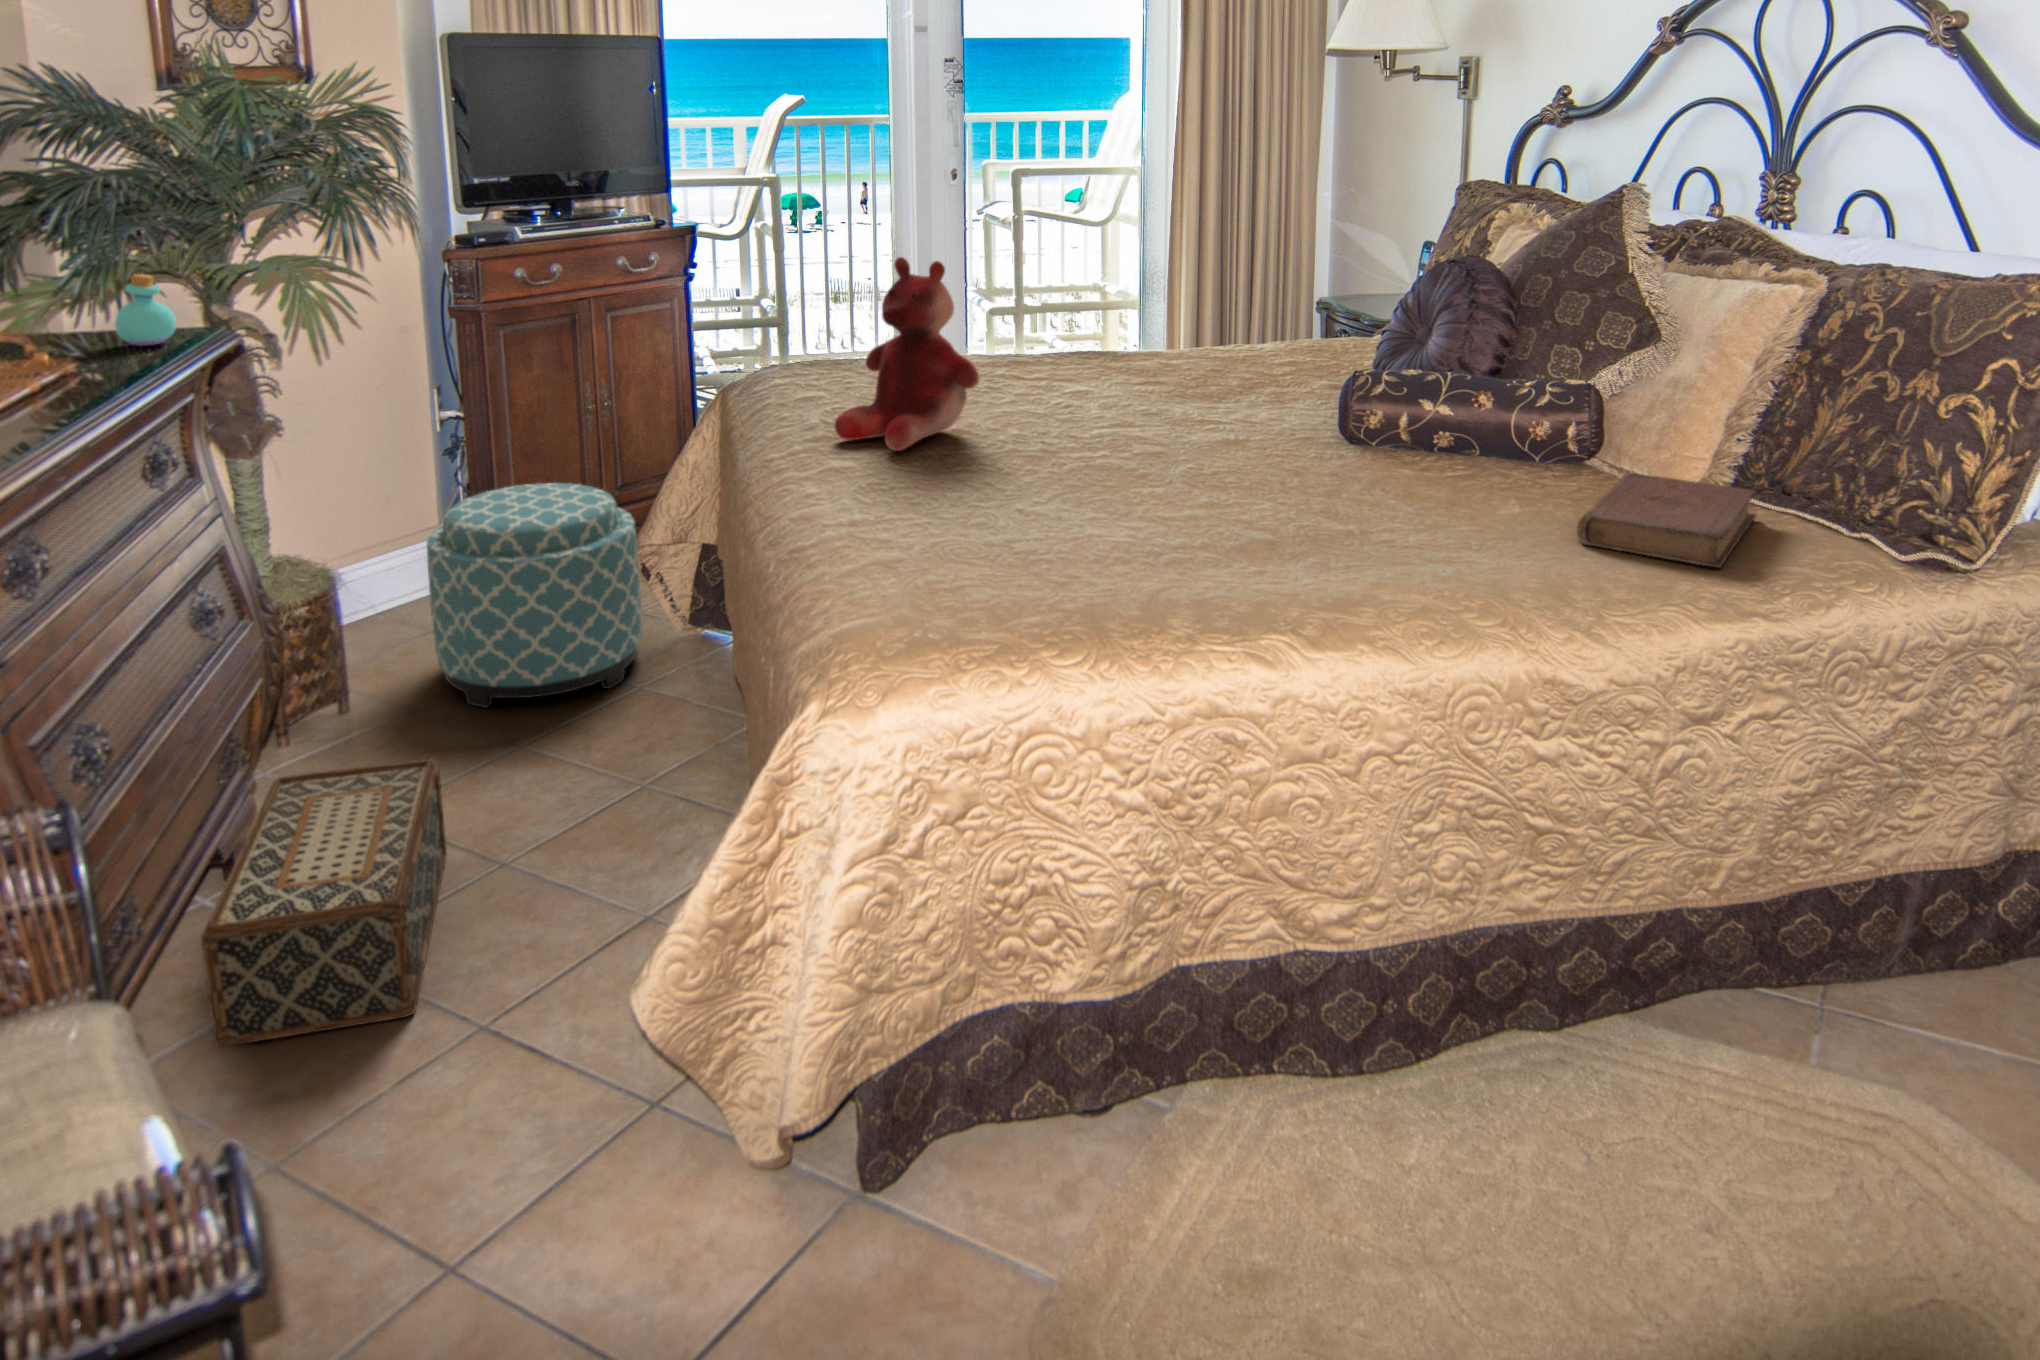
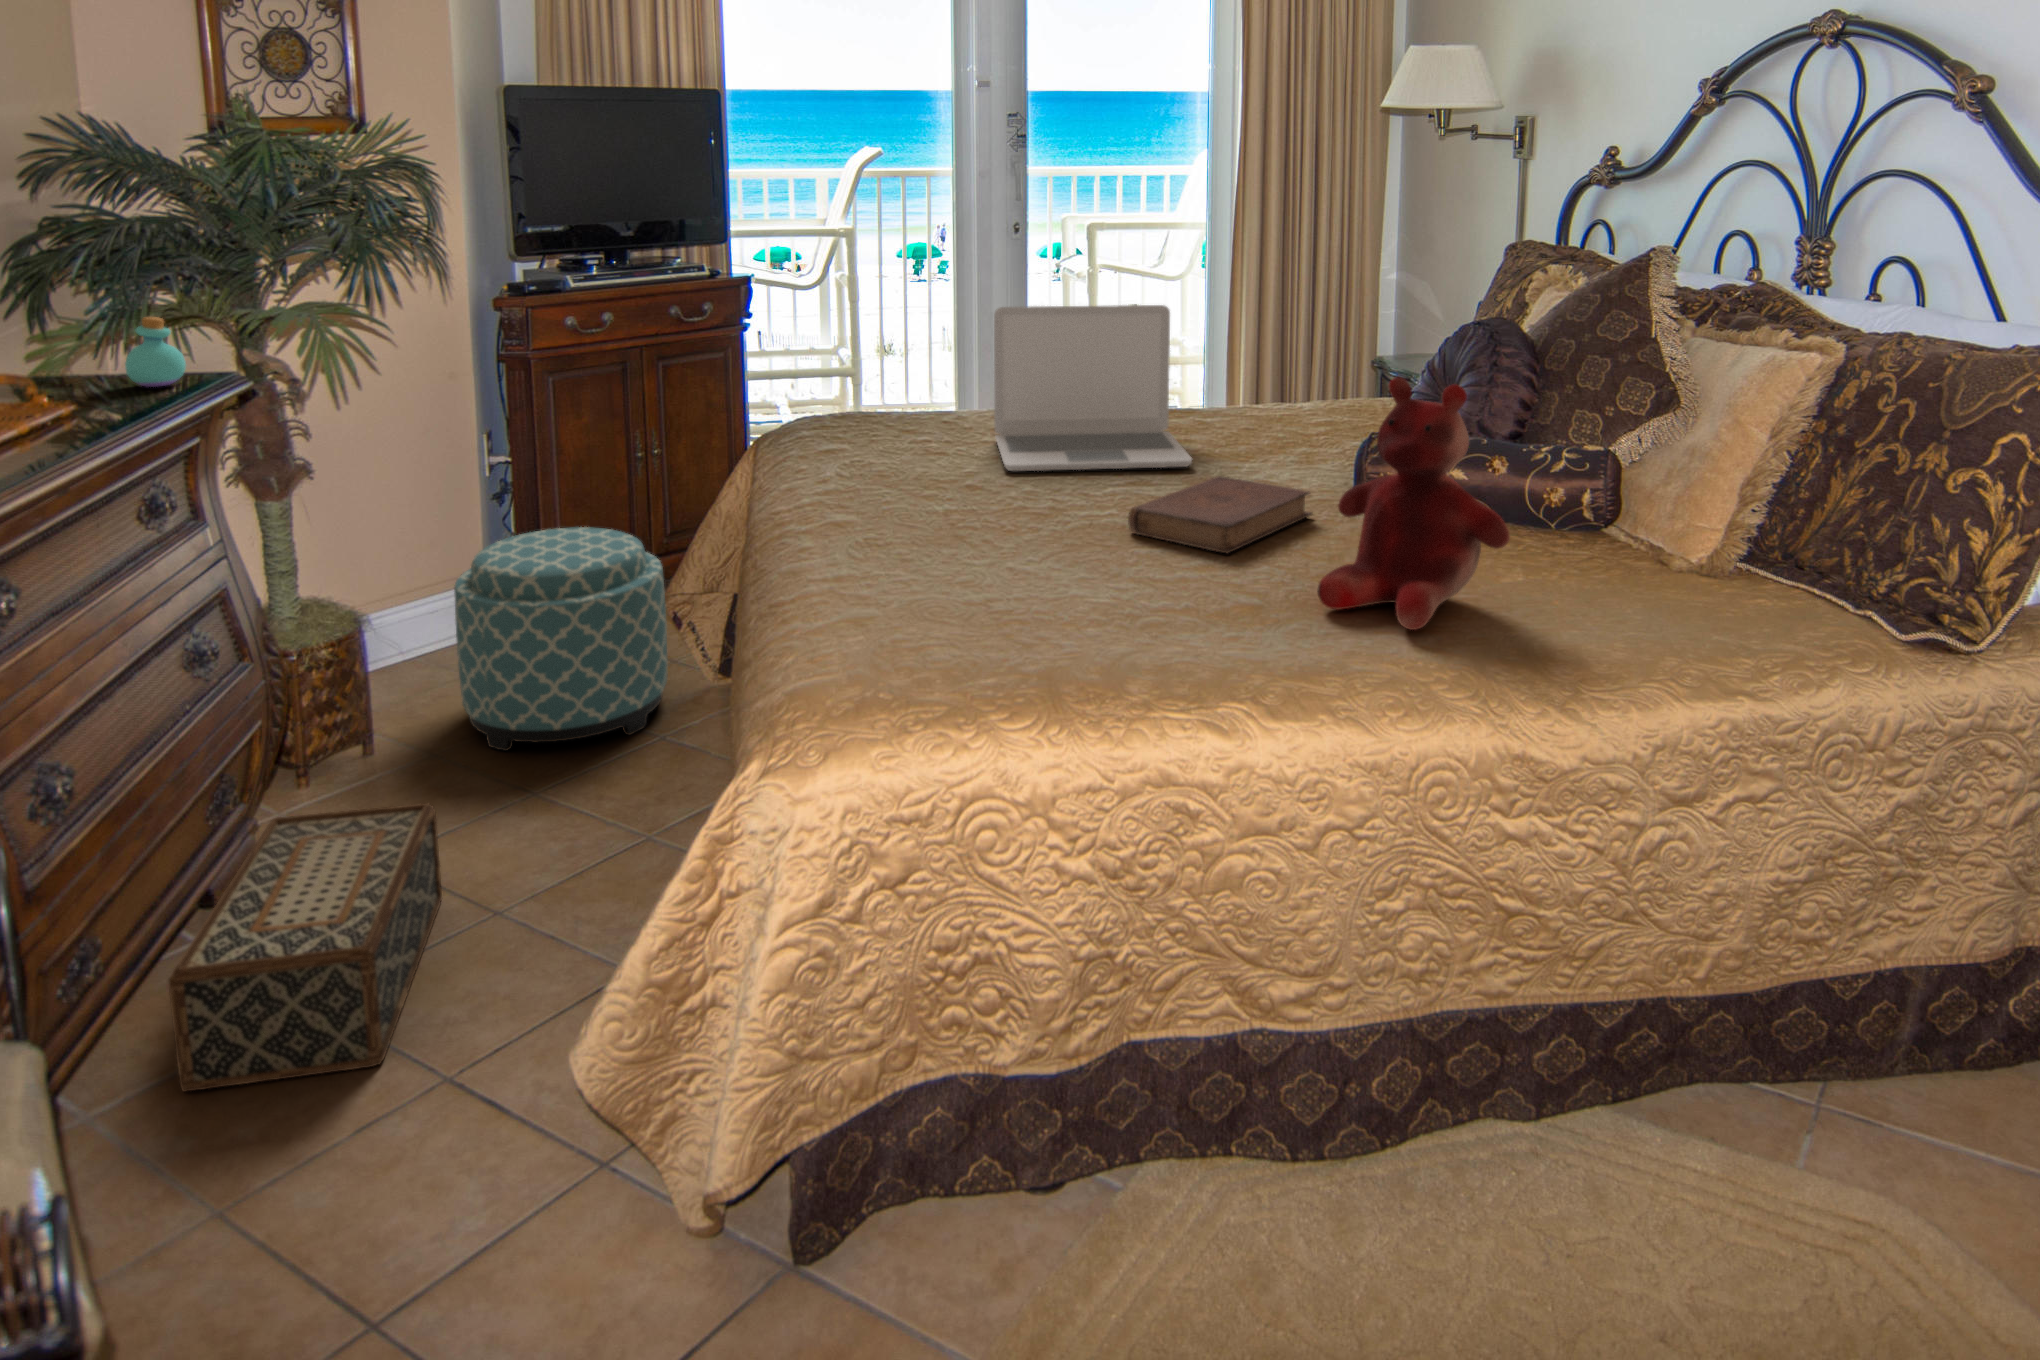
laptop: none [972,250,1177,417] -> present [994,305,1192,471]
teddy bear: present [835,257,979,451] -> present [1317,377,1510,630]
book: present [1577,473,1756,568] -> present [1128,476,1312,553]

